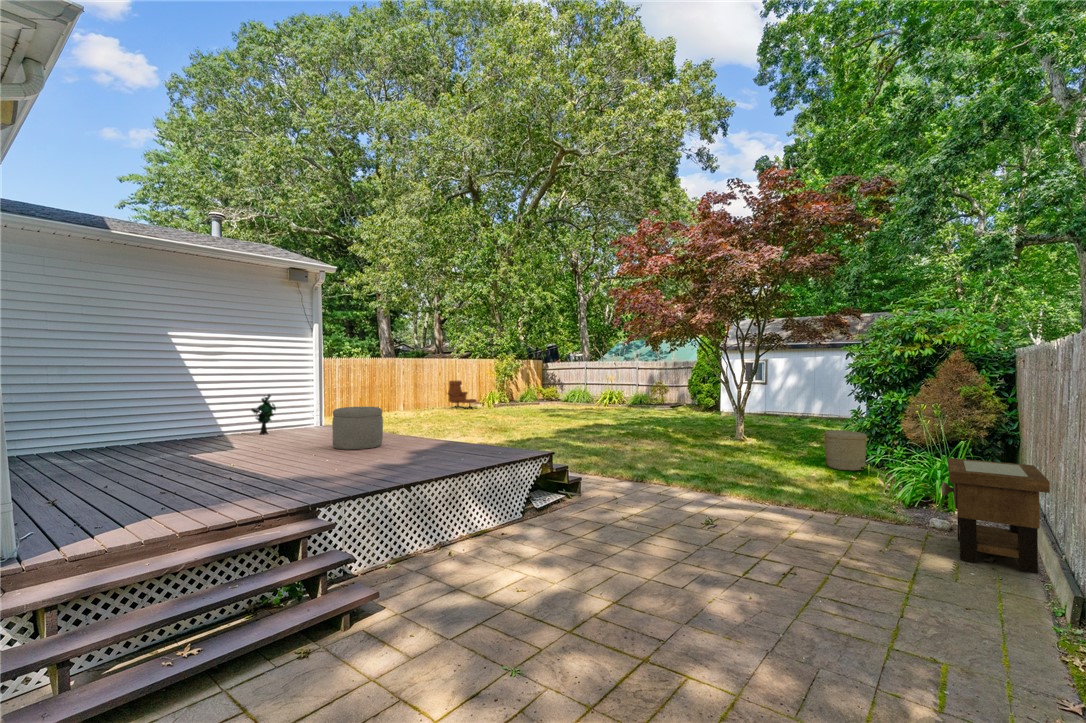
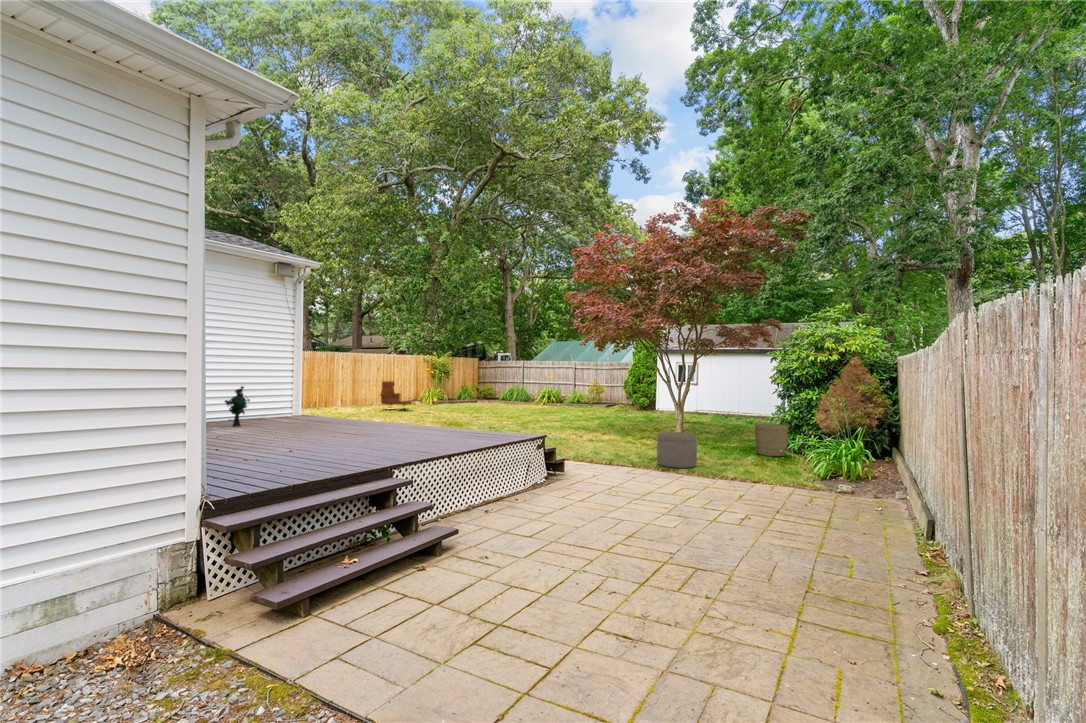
ottoman: present [332,407,383,450] -> present [657,432,697,468]
side table: present [942,458,1050,574] -> none [849,435,917,511]

